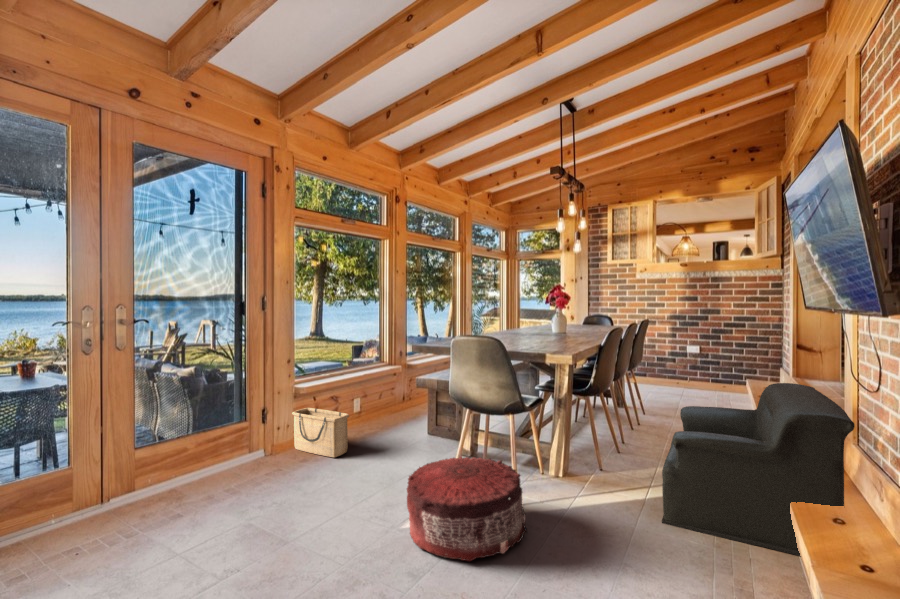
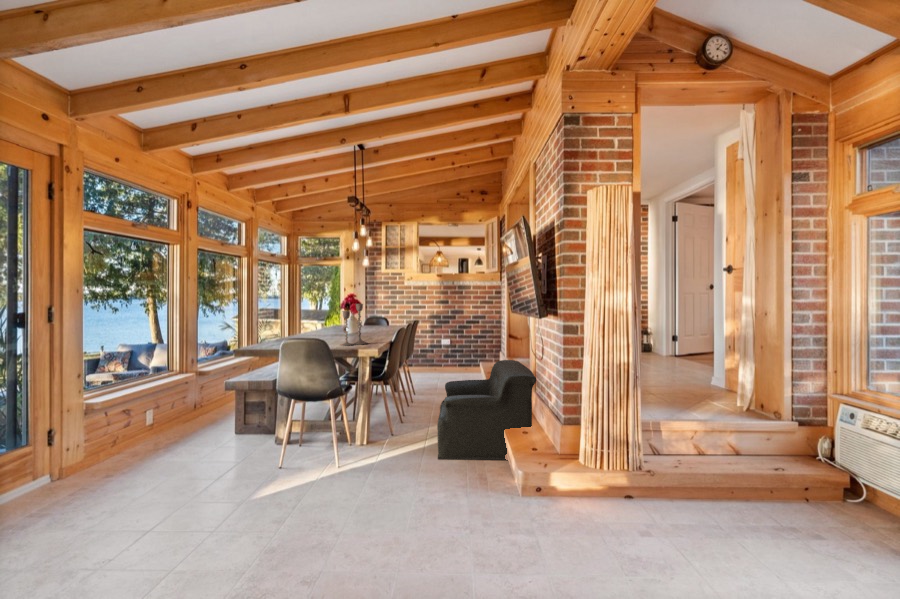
candlestick: none [533,295,569,347] -> present [340,304,367,346]
basket: present [292,408,349,457] -> none [86,421,159,467]
pouf: present [407,456,527,561] -> none [253,434,353,509]

